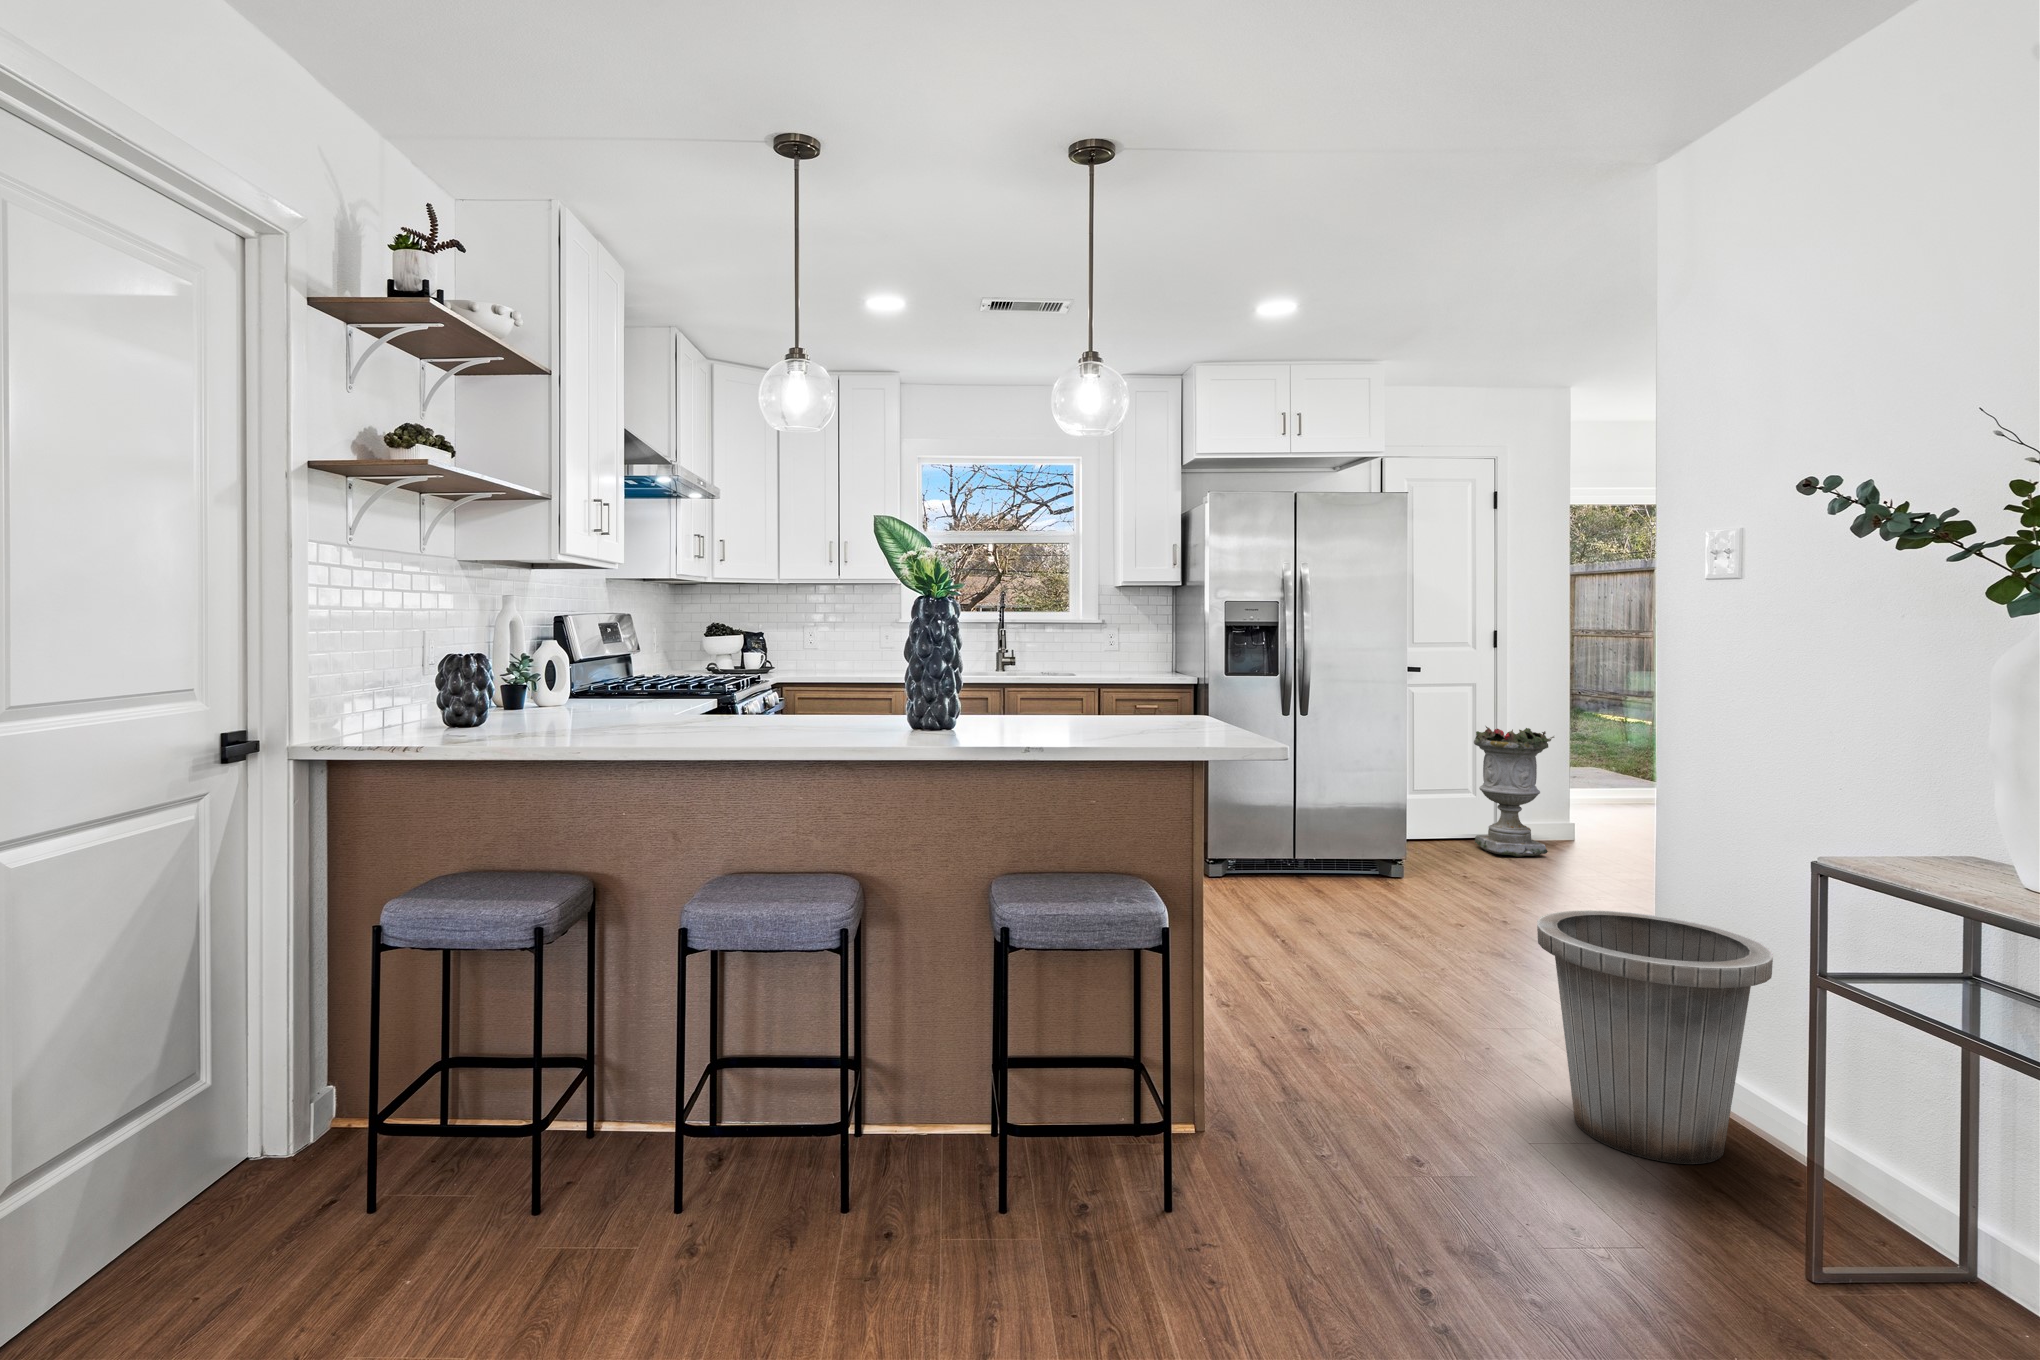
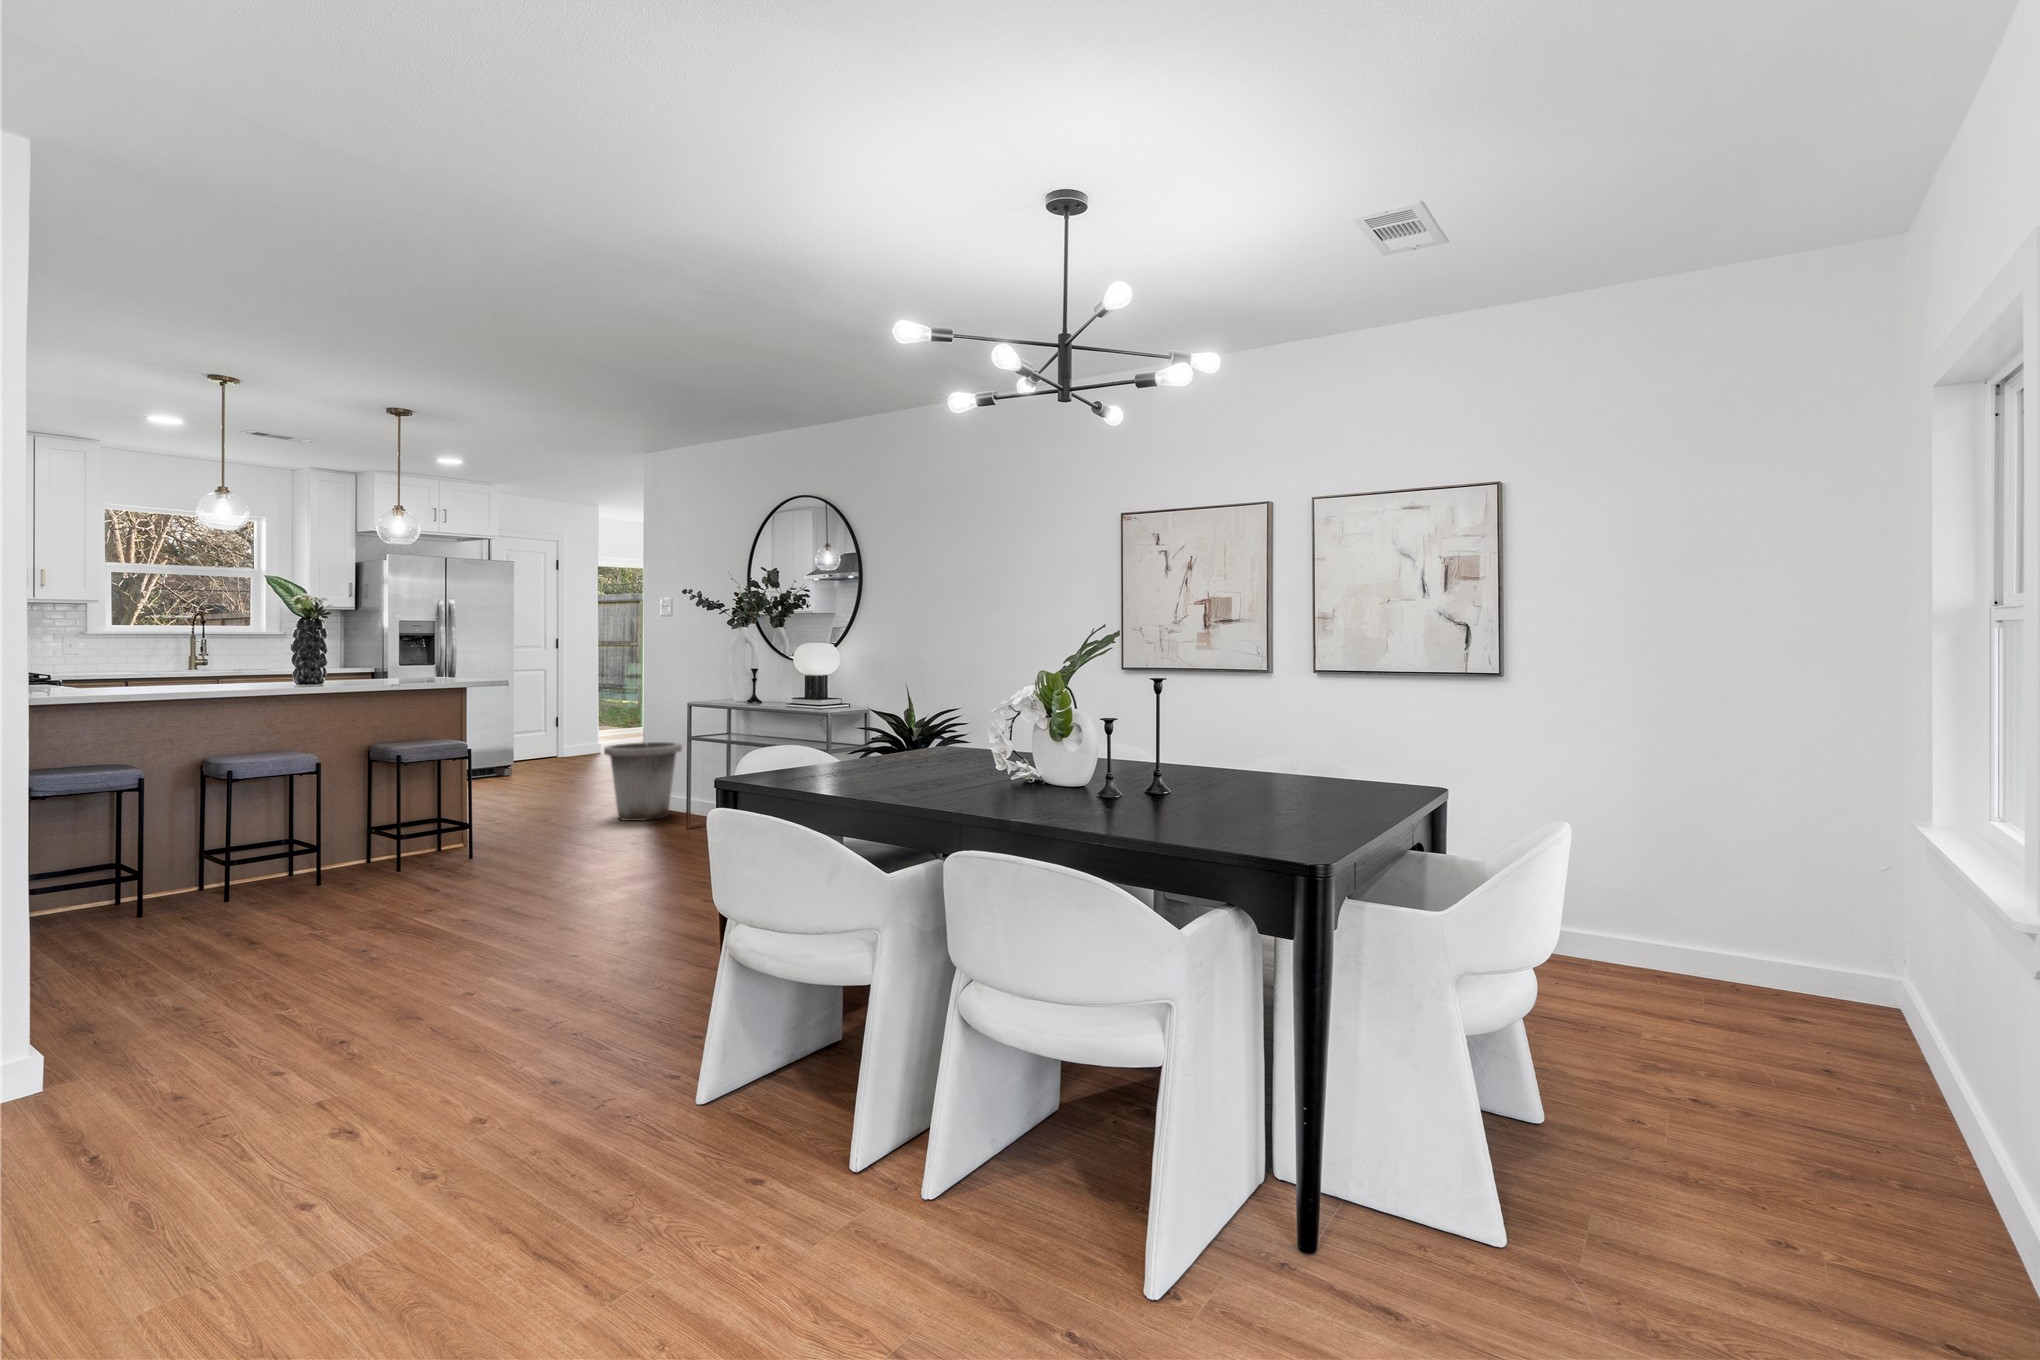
planter: present [1474,726,1554,856] -> none [549,692,594,764]

